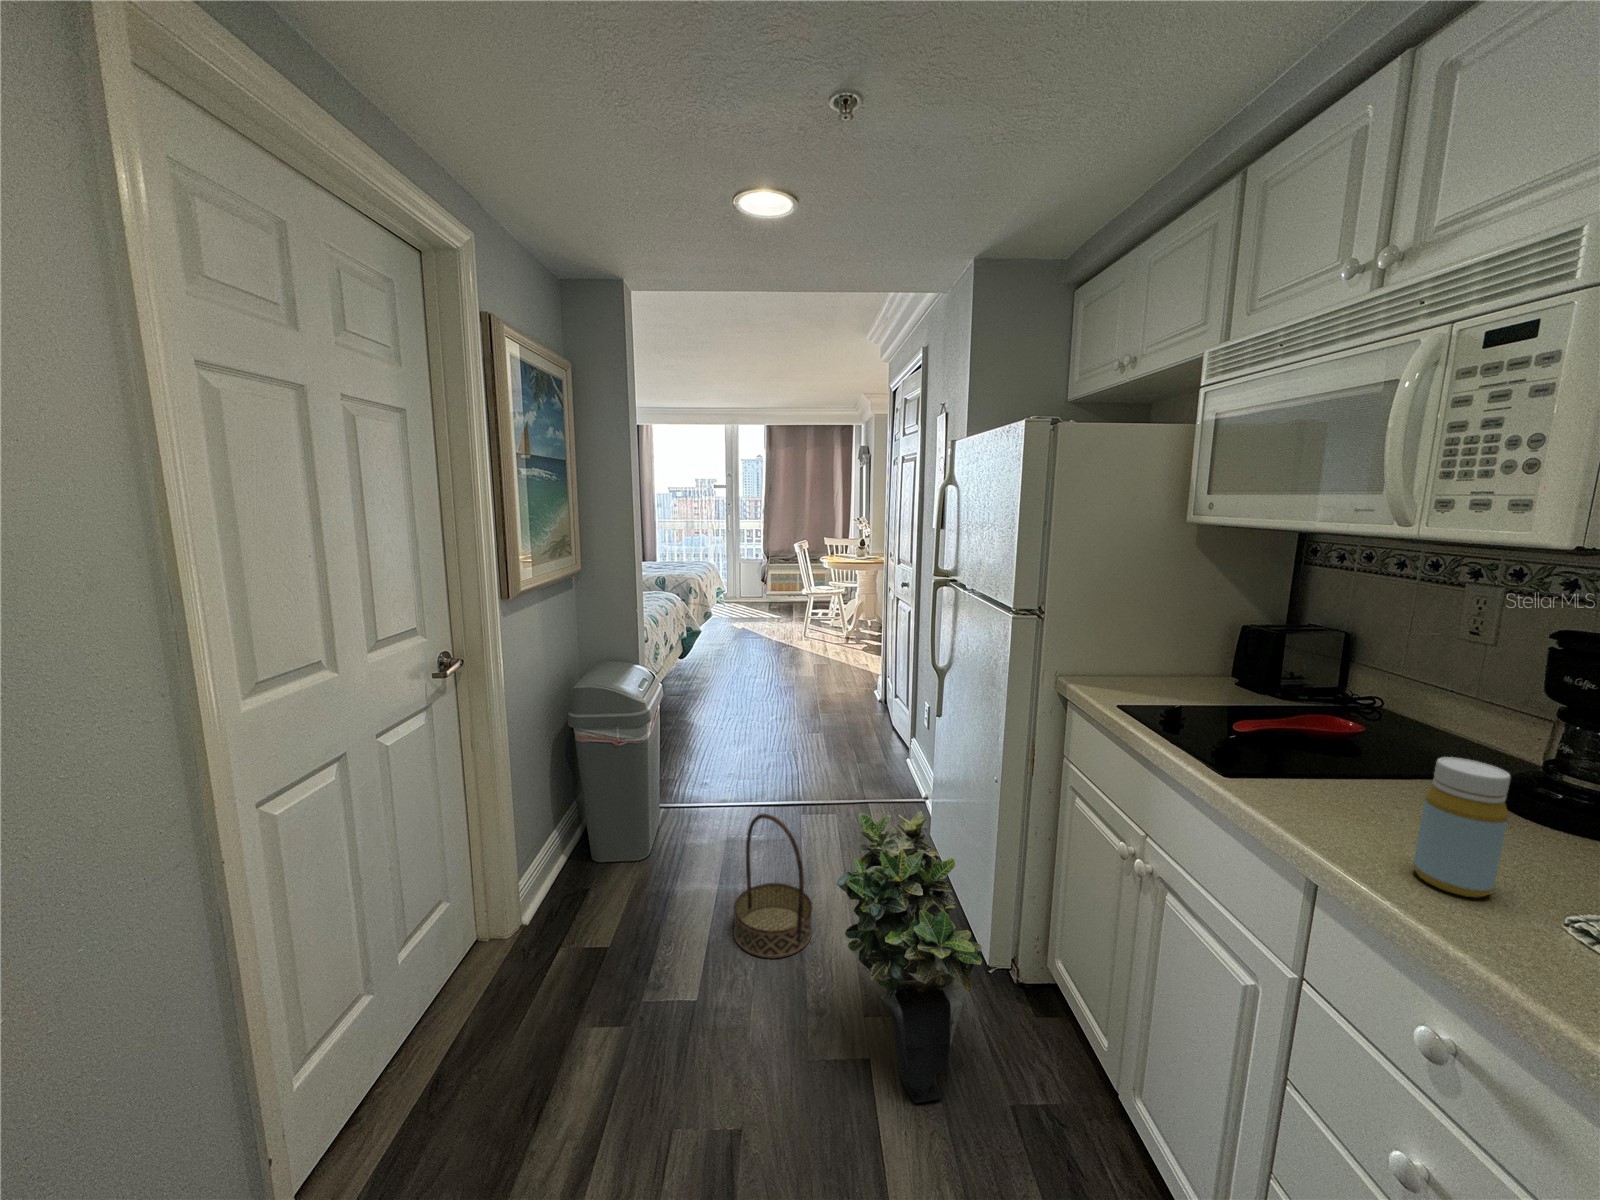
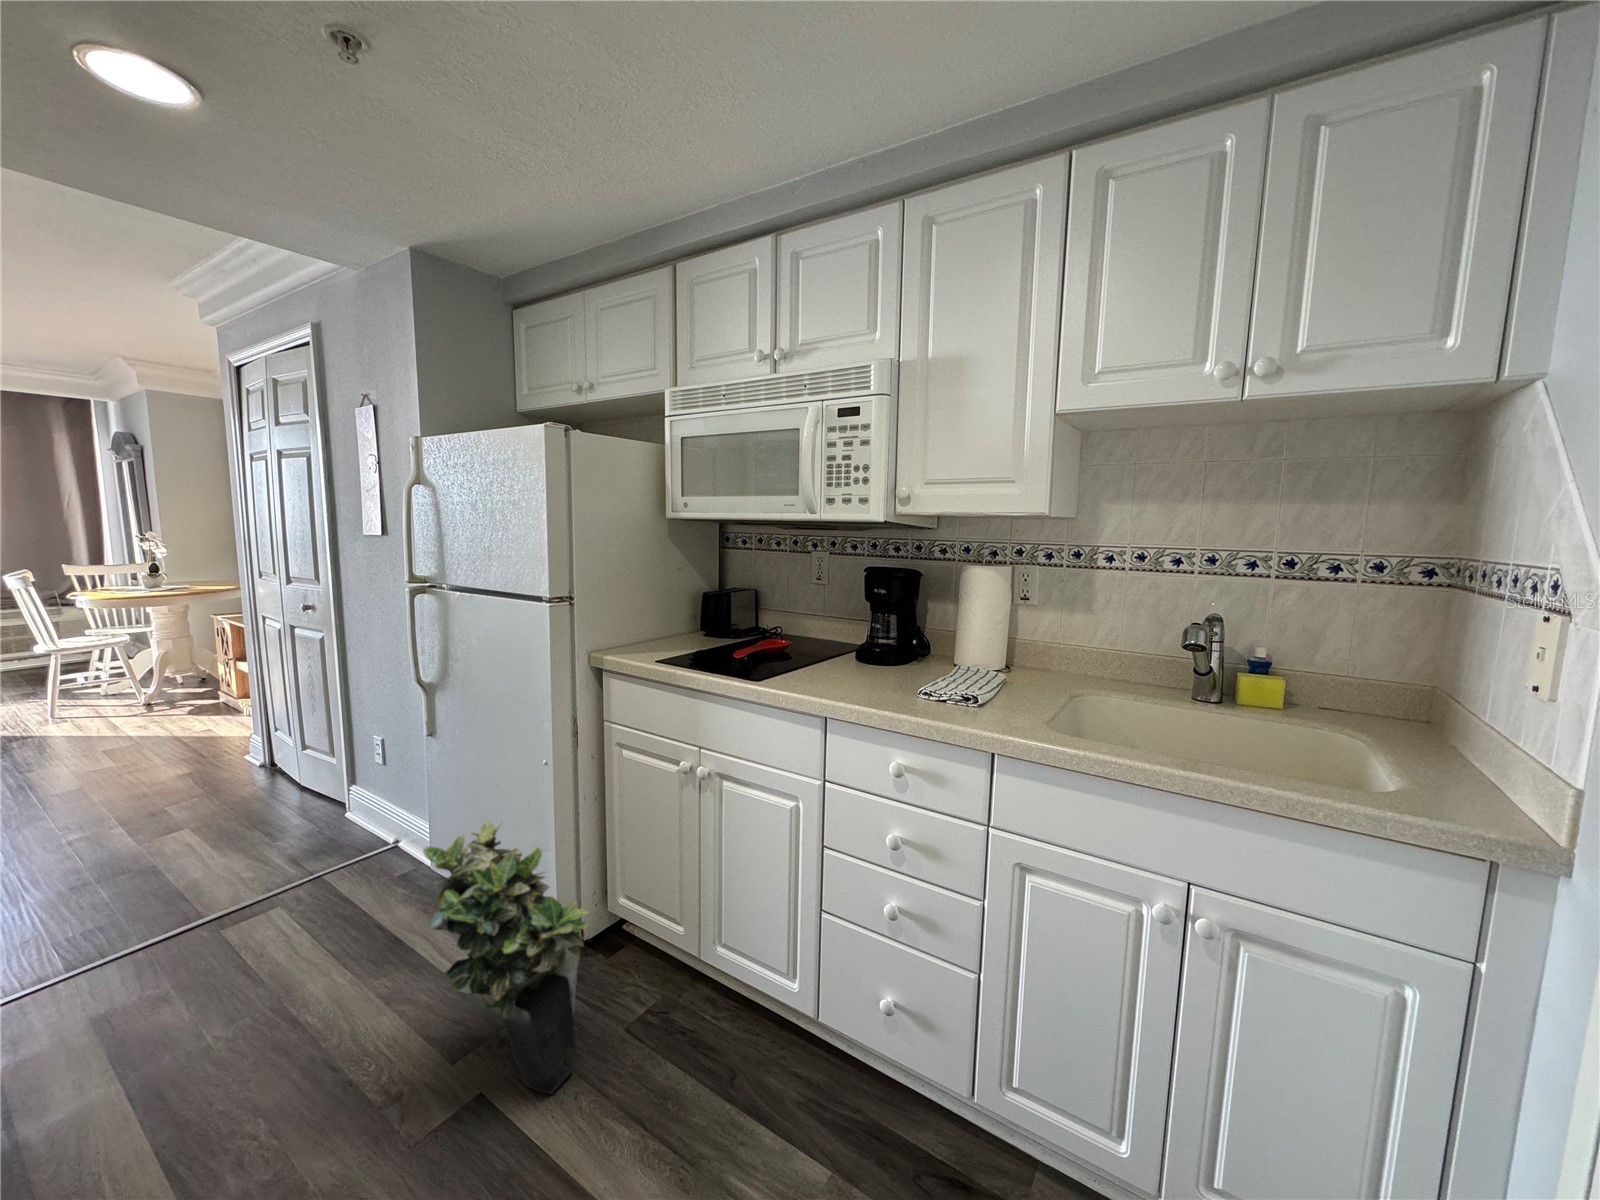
bottle: present [1413,757,1510,897] -> none [867,633,898,702]
basket: present [734,814,813,958] -> none [197,921,337,1122]

